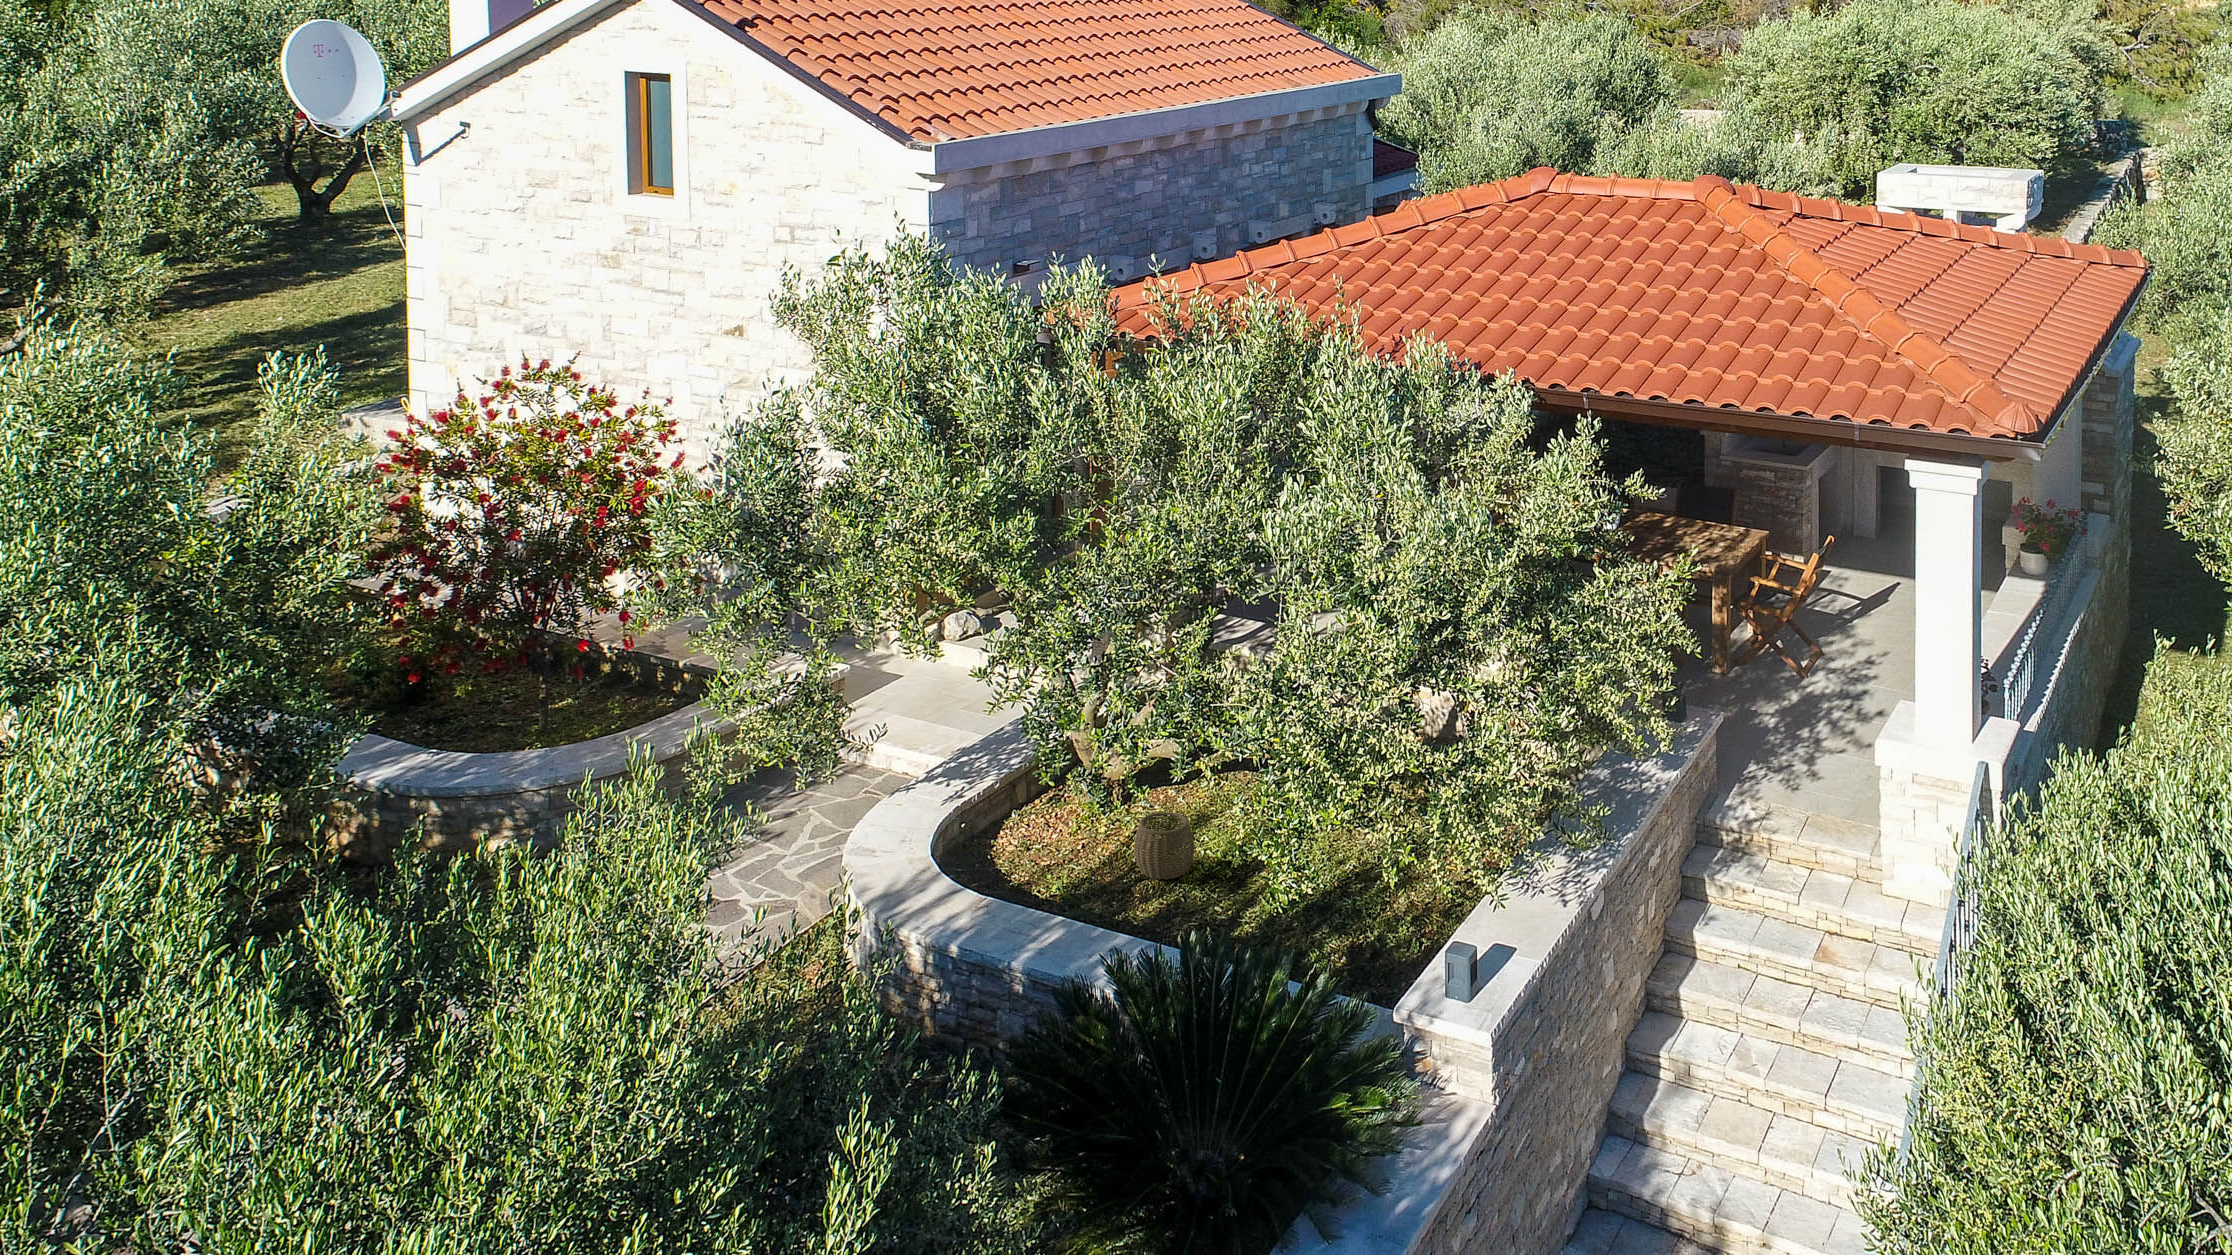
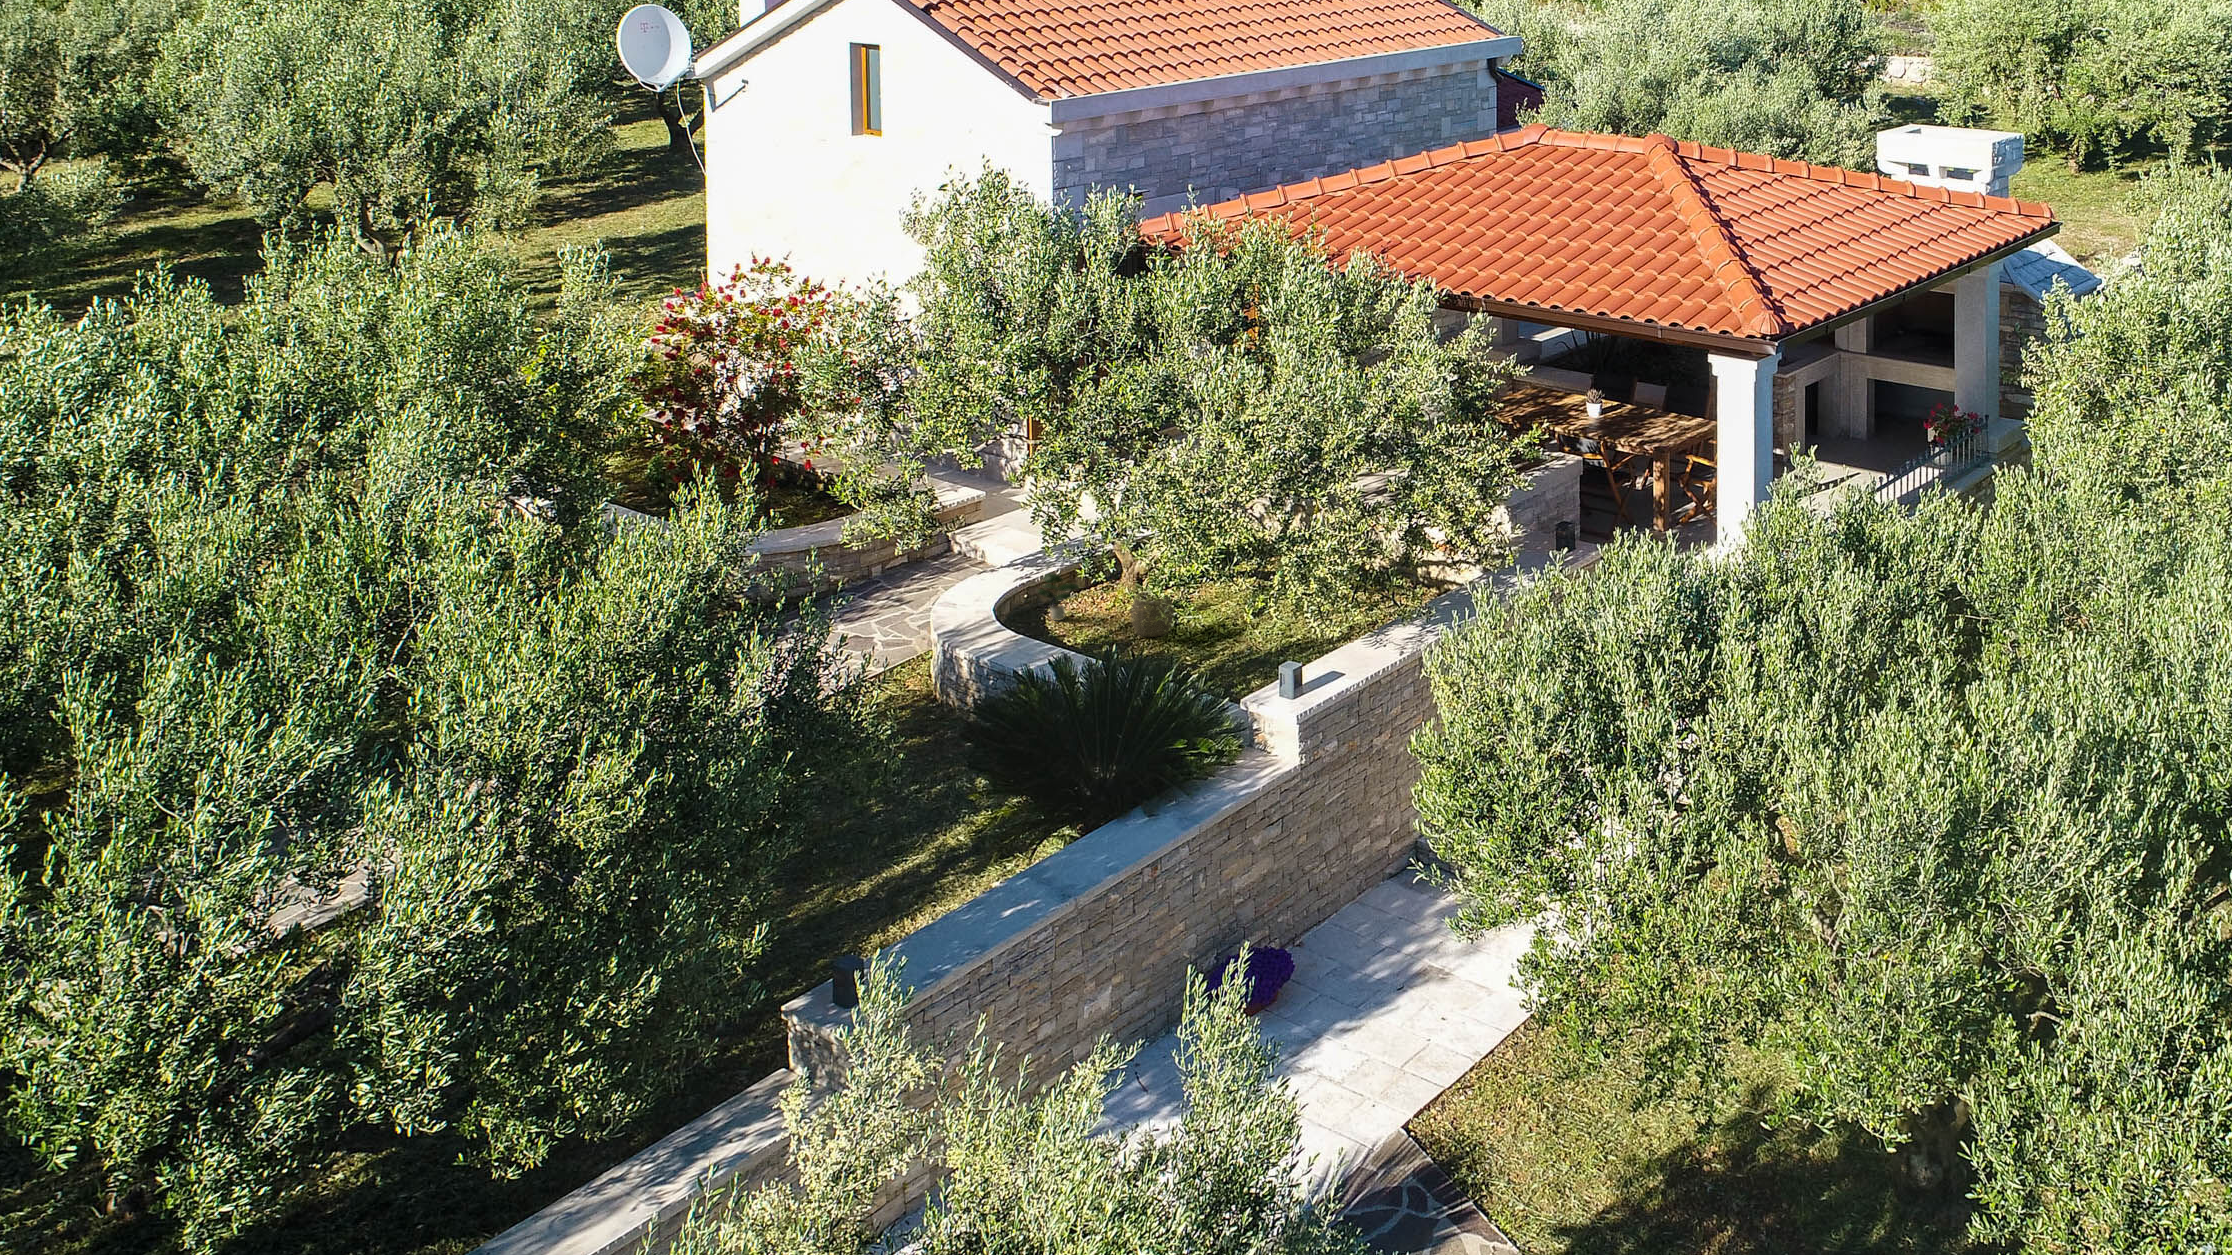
potted plant: none [994,794,1054,862] -> present [1038,573,1079,620]

